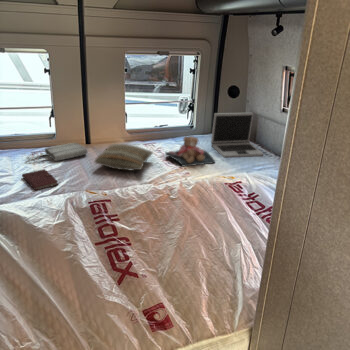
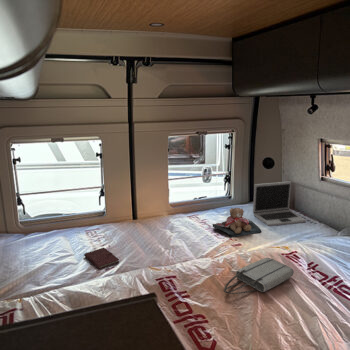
tote bag: present [27,143,87,161] -> present [224,258,294,294]
pillow: present [95,144,153,170] -> none [149,219,202,244]

